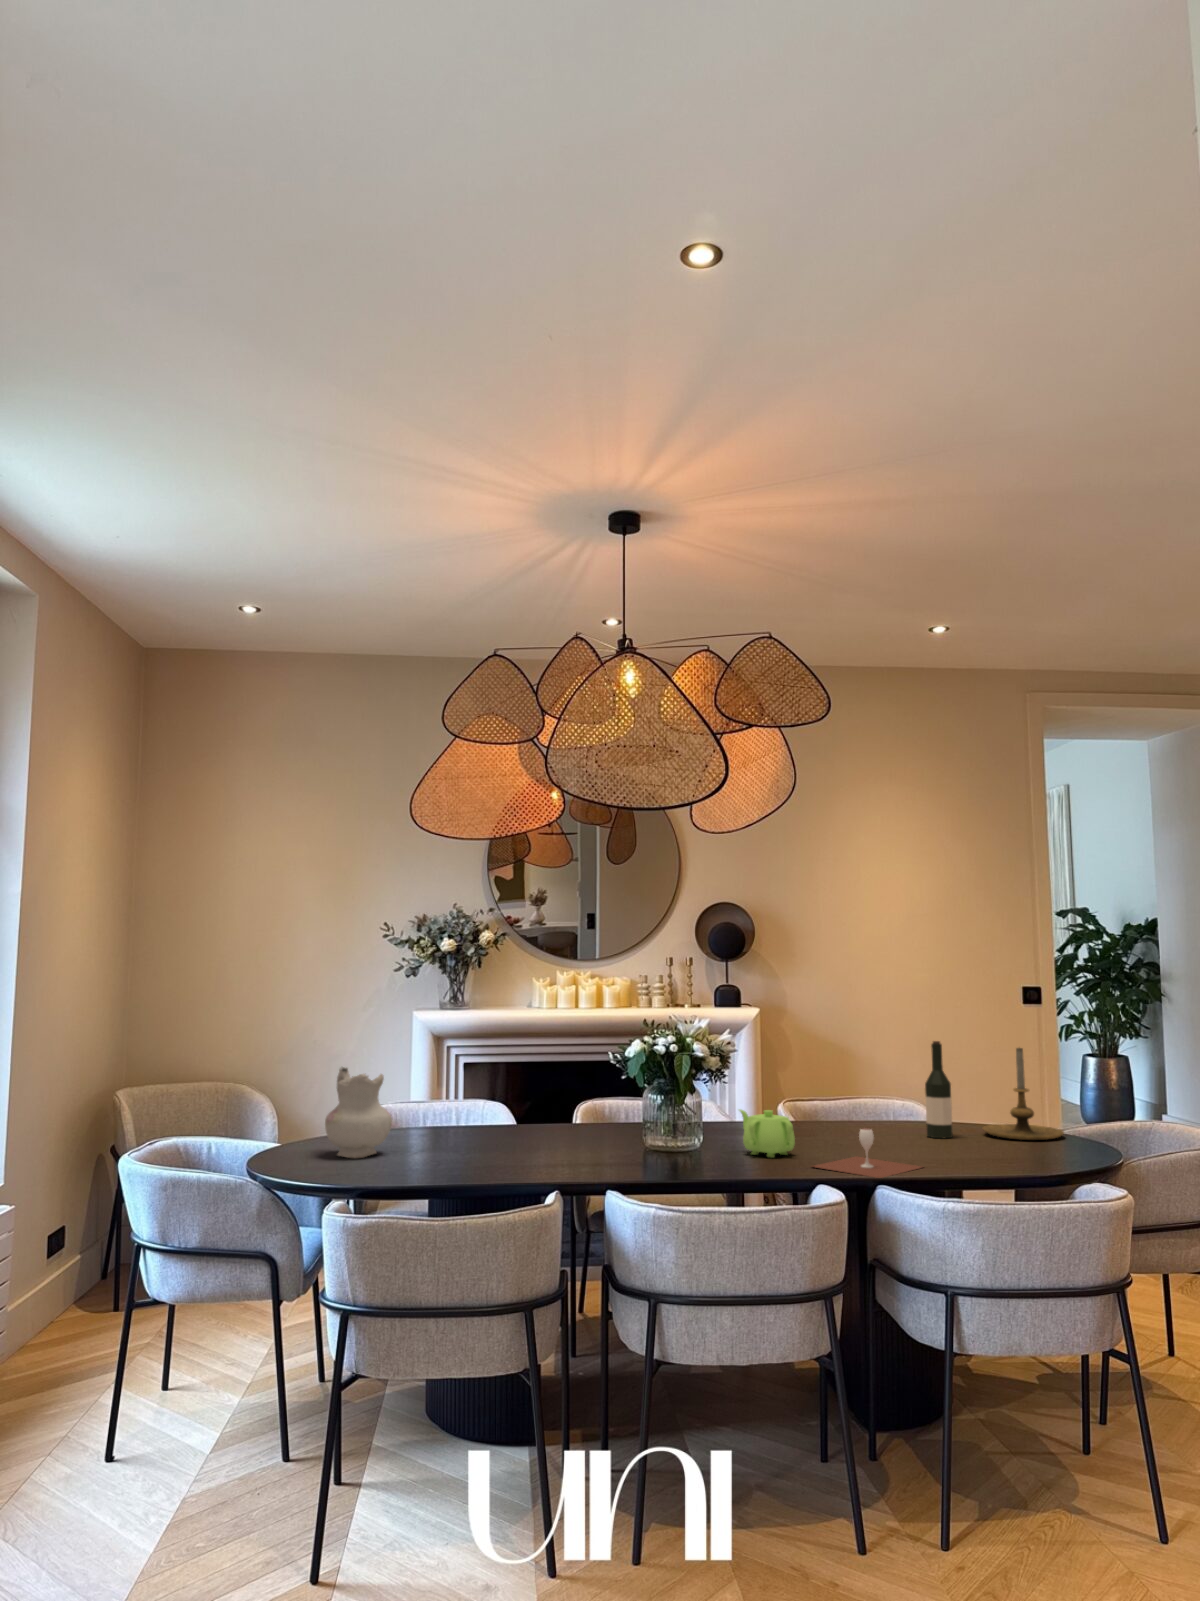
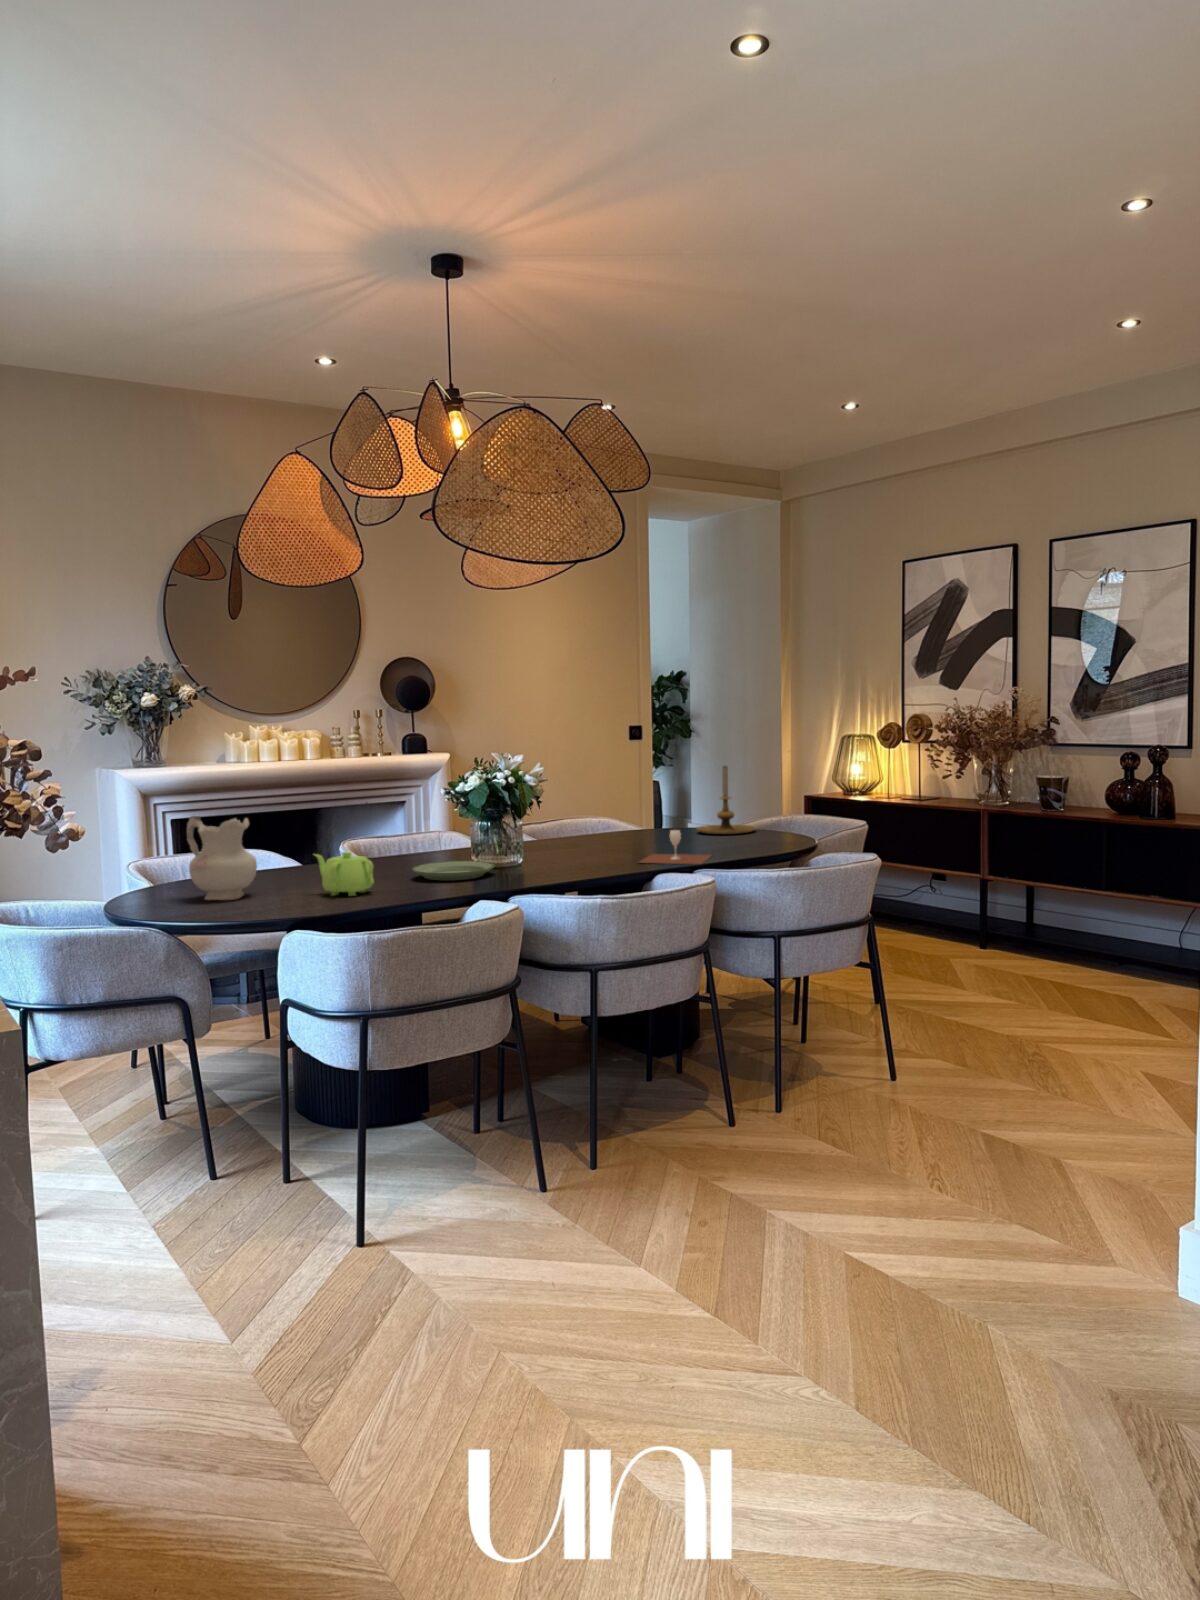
wine bottle: present [925,1041,953,1139] -> none [662,764,683,839]
teapot: present [739,1110,795,1158] -> present [314,852,374,896]
plate: none [547,1139,641,1164] -> present [412,861,495,881]

